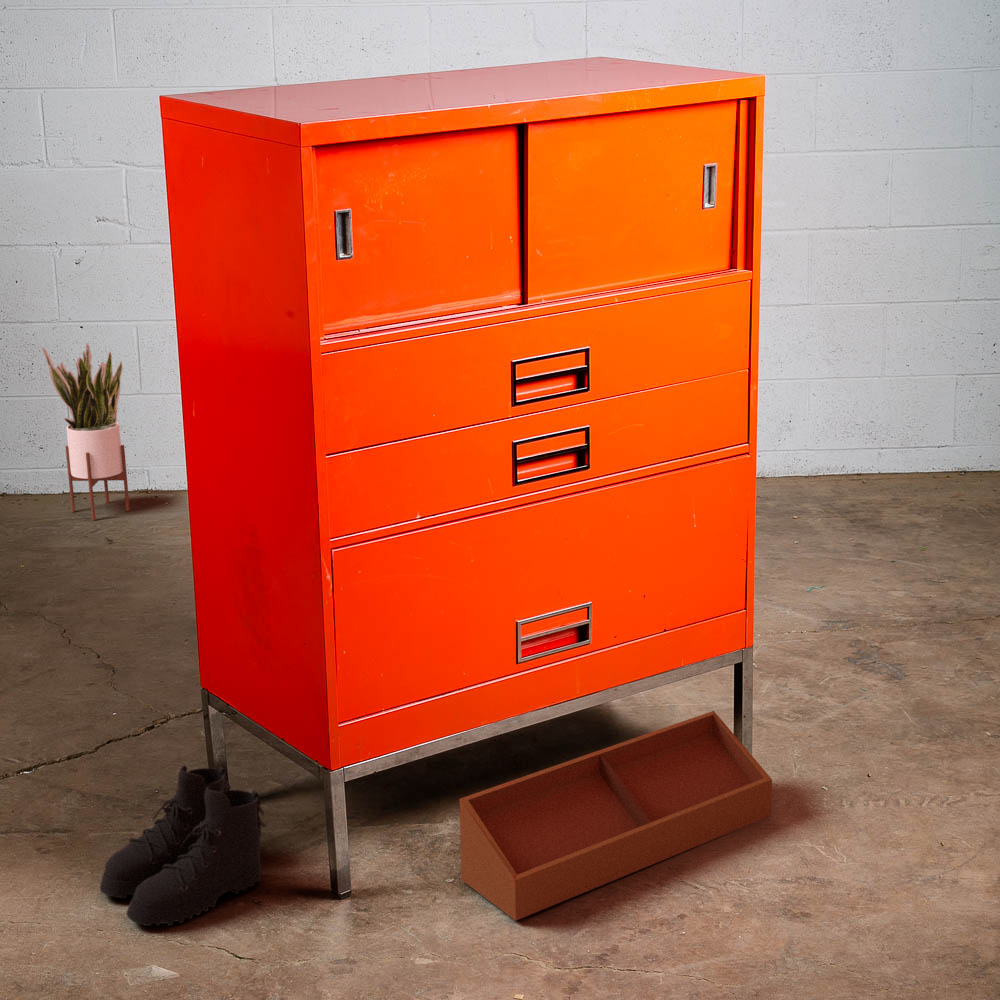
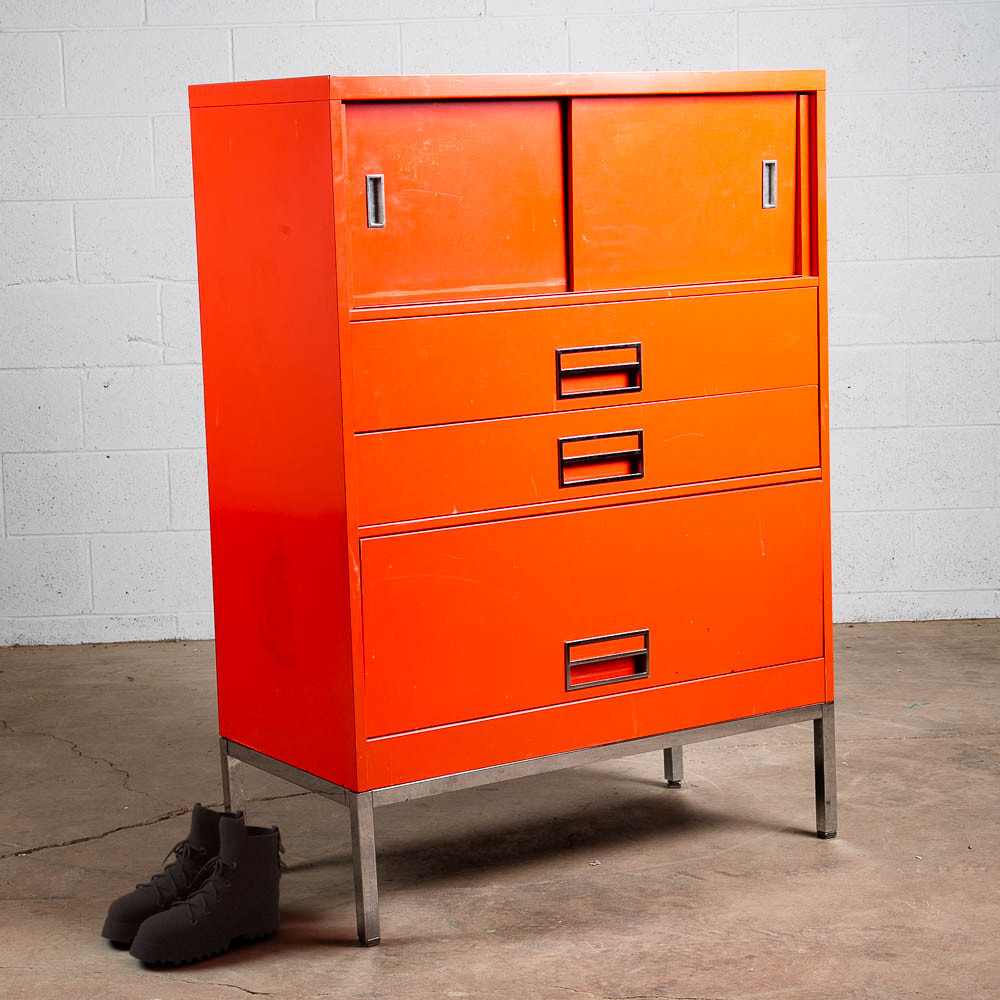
potted plant: present [42,343,130,520] -> none [66,466,155,663]
storage bin: present [459,711,772,921] -> none [501,769,861,959]

